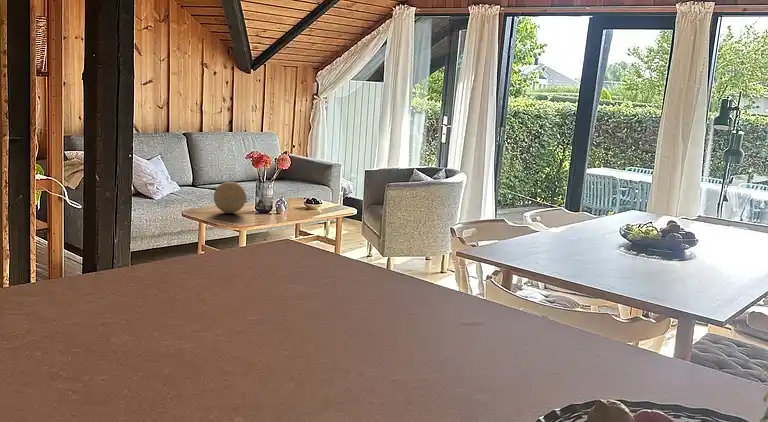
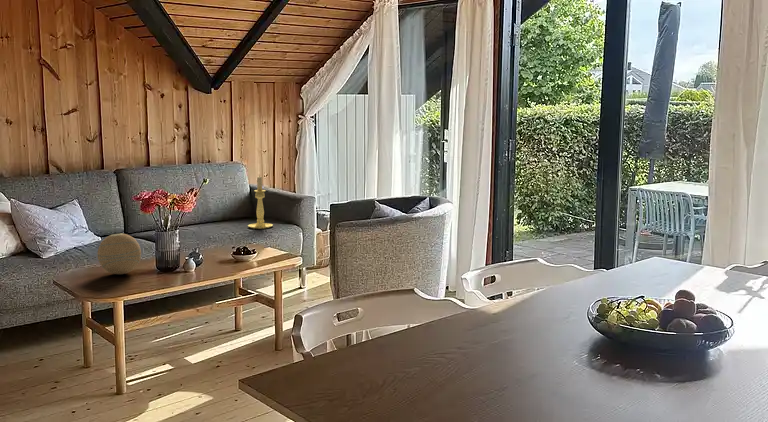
candle holder: none [289,144,309,187] -> present [248,176,273,229]

